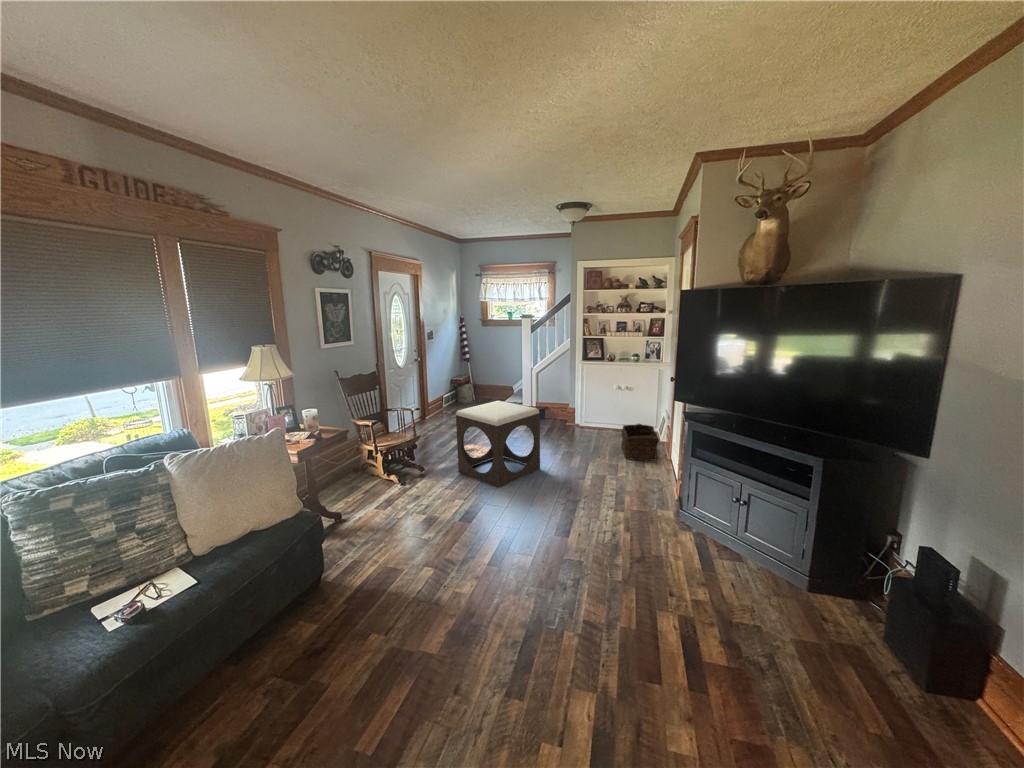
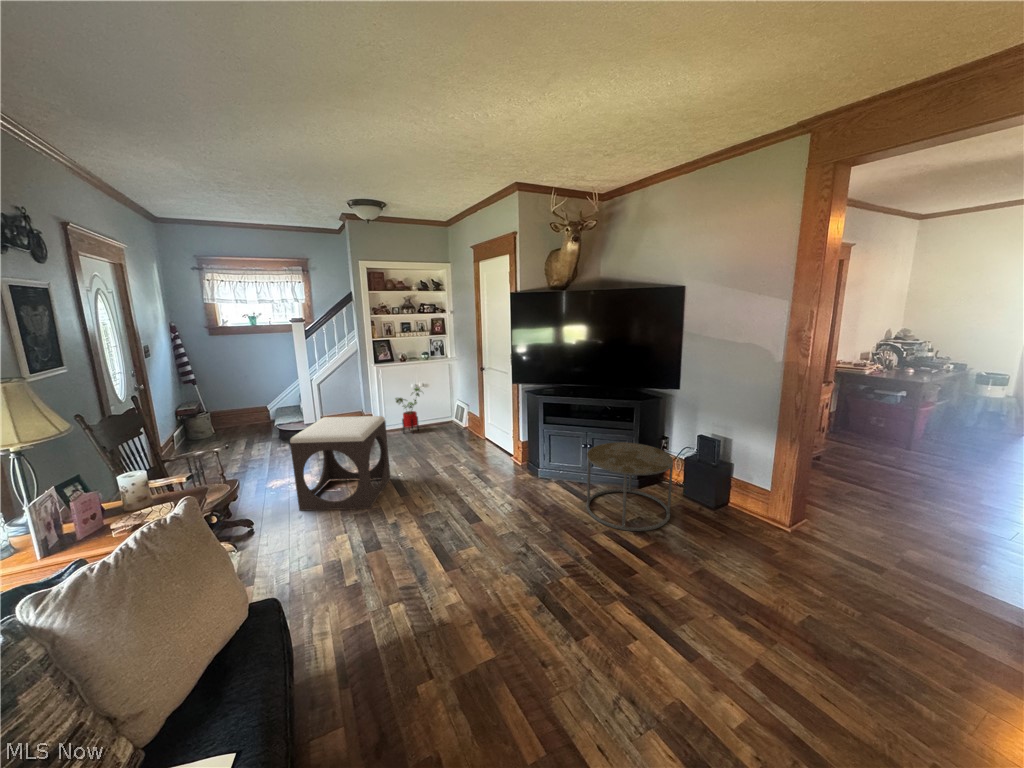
house plant: none [593,389,623,436] -> present [396,387,420,432]
basket: present [622,424,659,460] -> none [438,414,478,448]
side table: none [688,502,840,657] -> present [586,442,673,531]

